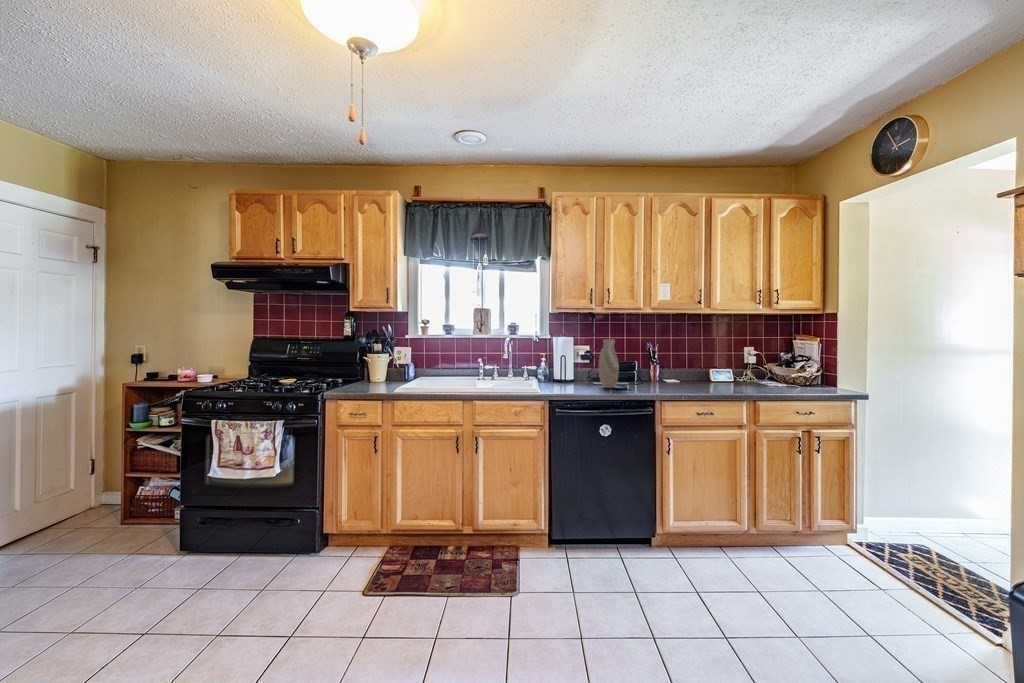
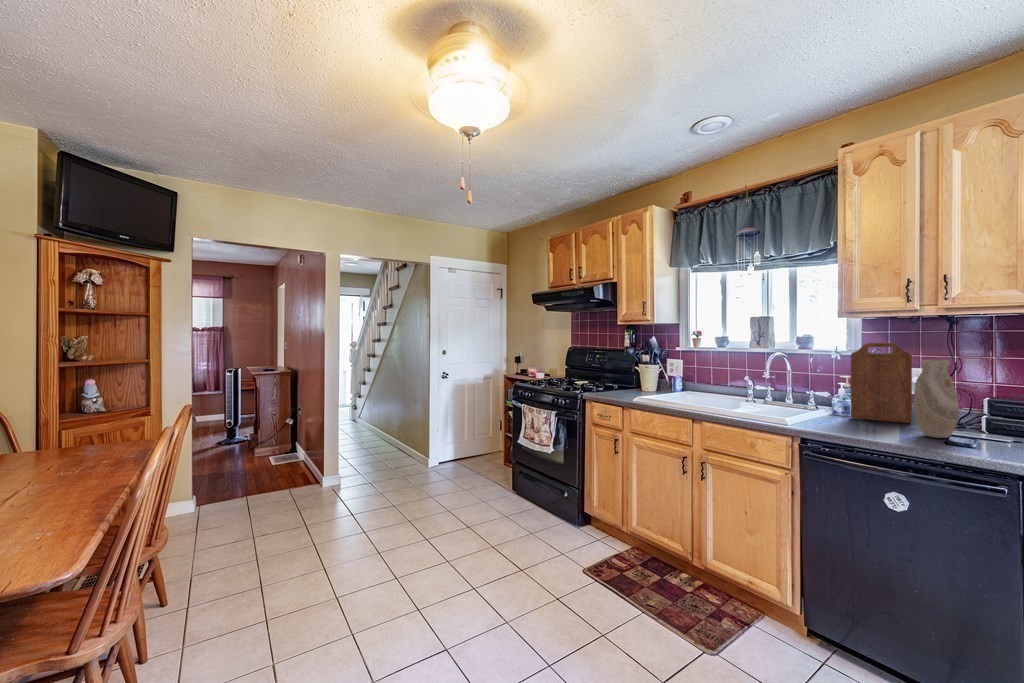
cutting board: none [559,330,588,384] -> present [851,343,912,423]

